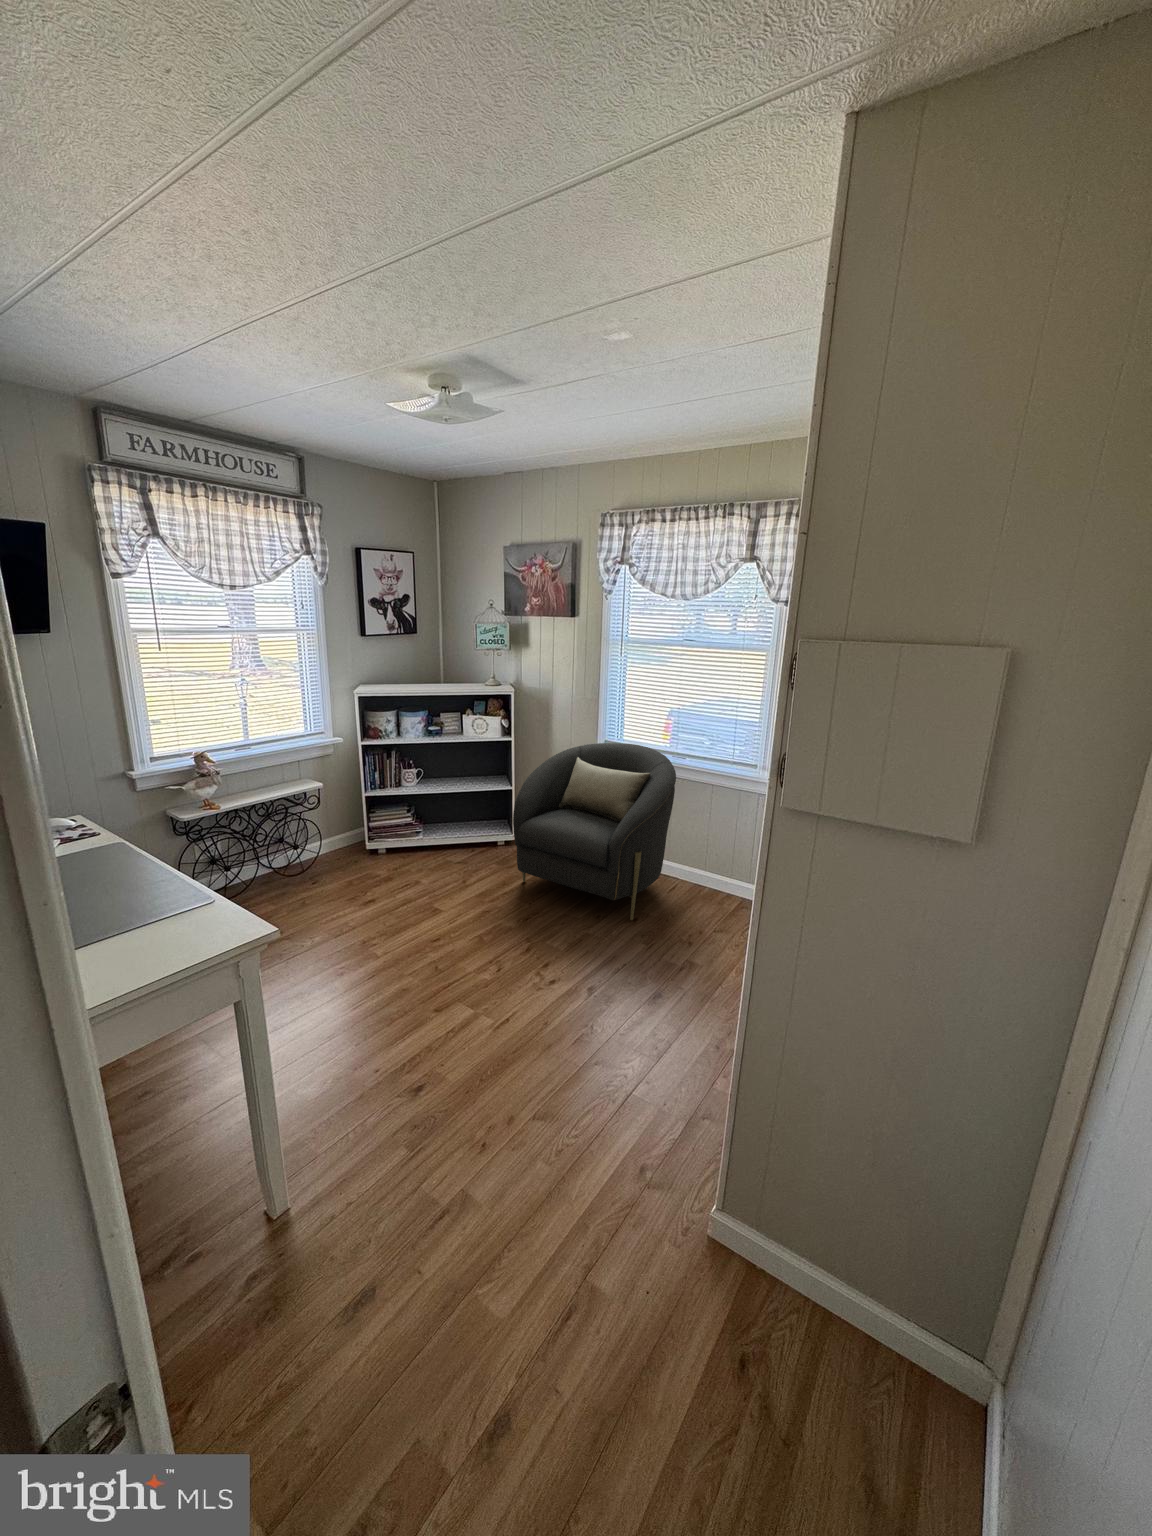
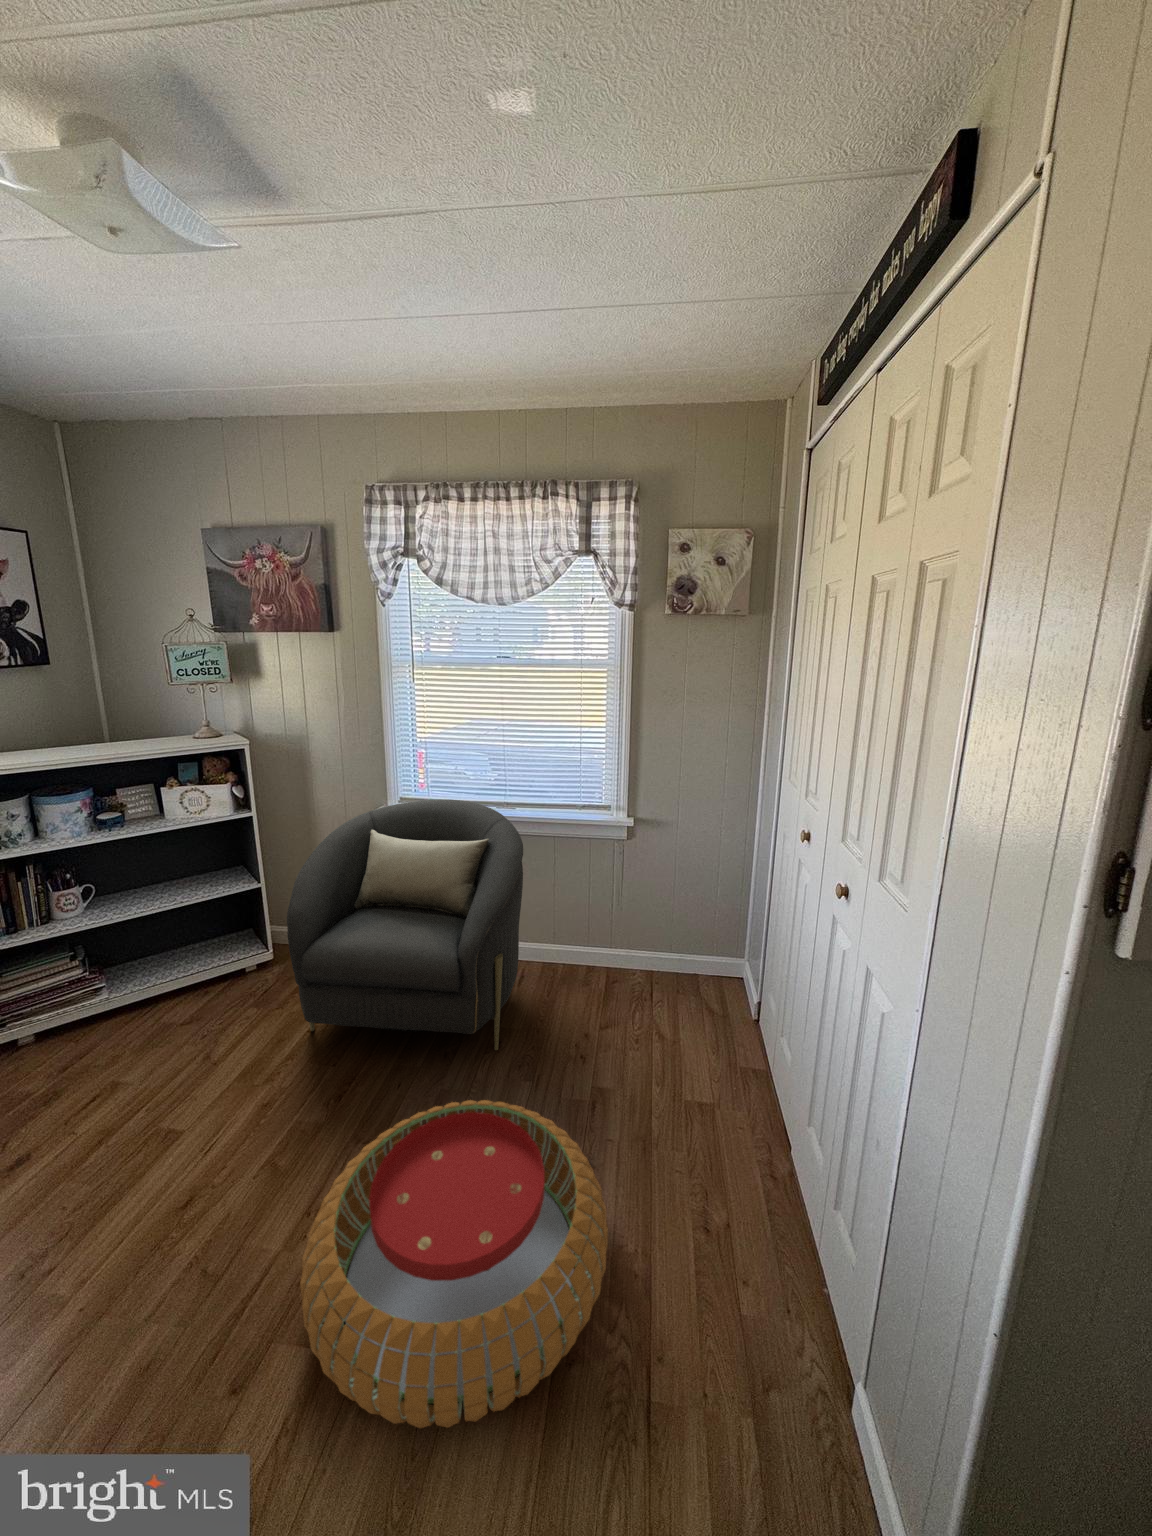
pouf: none [476,921,652,1054] -> present [300,1100,608,1428]

